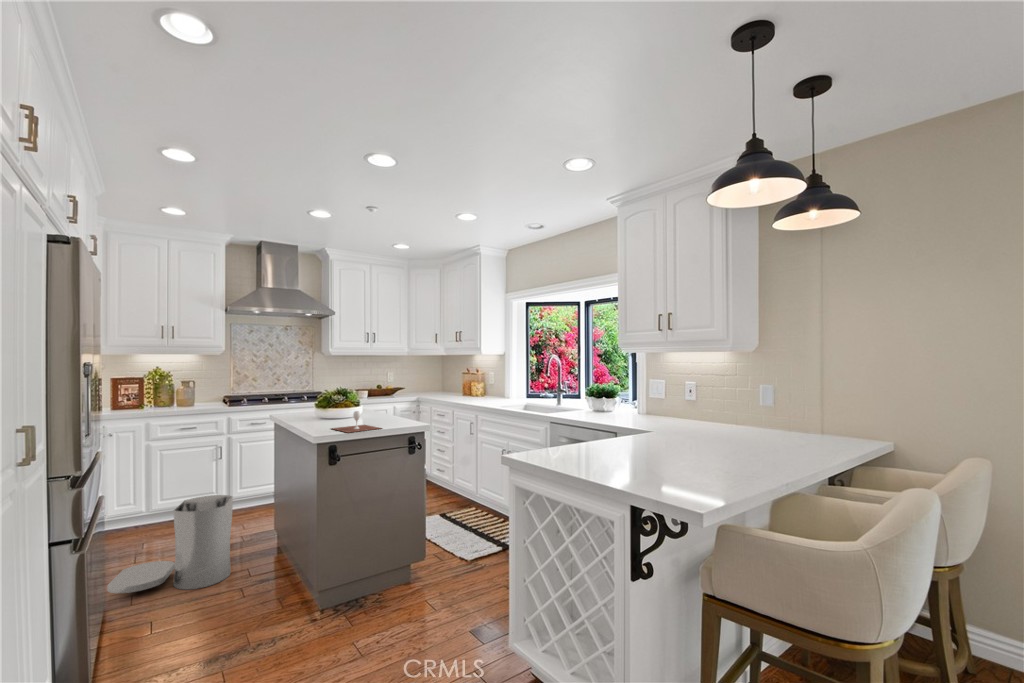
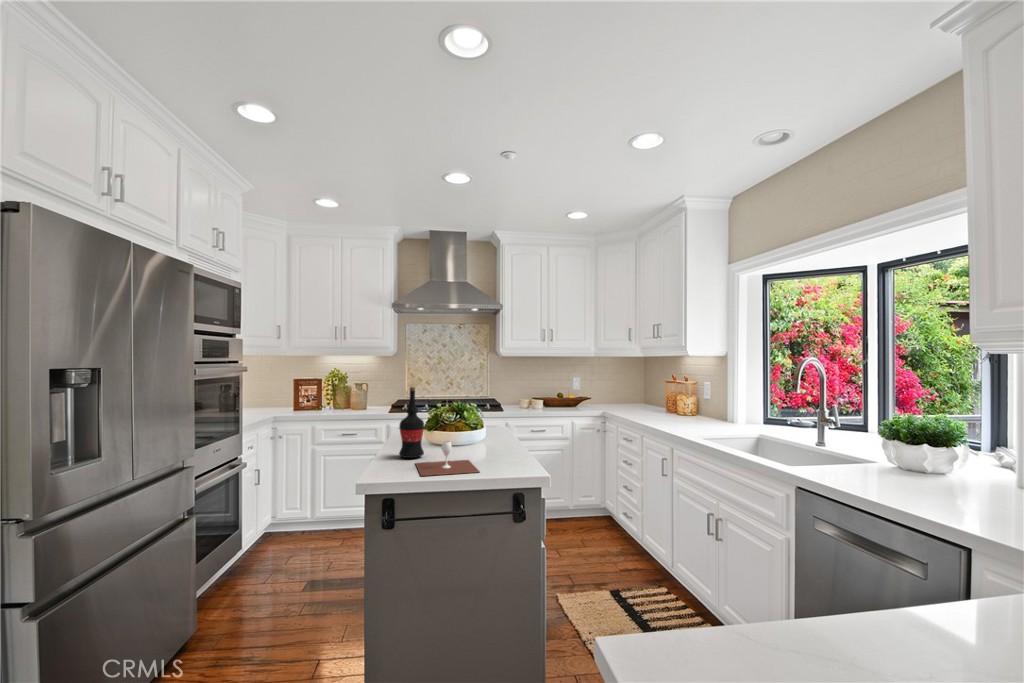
wine bottle: none [310,377,330,427] -> present [399,387,424,458]
trash can: present [107,495,233,593] -> none [215,522,341,641]

